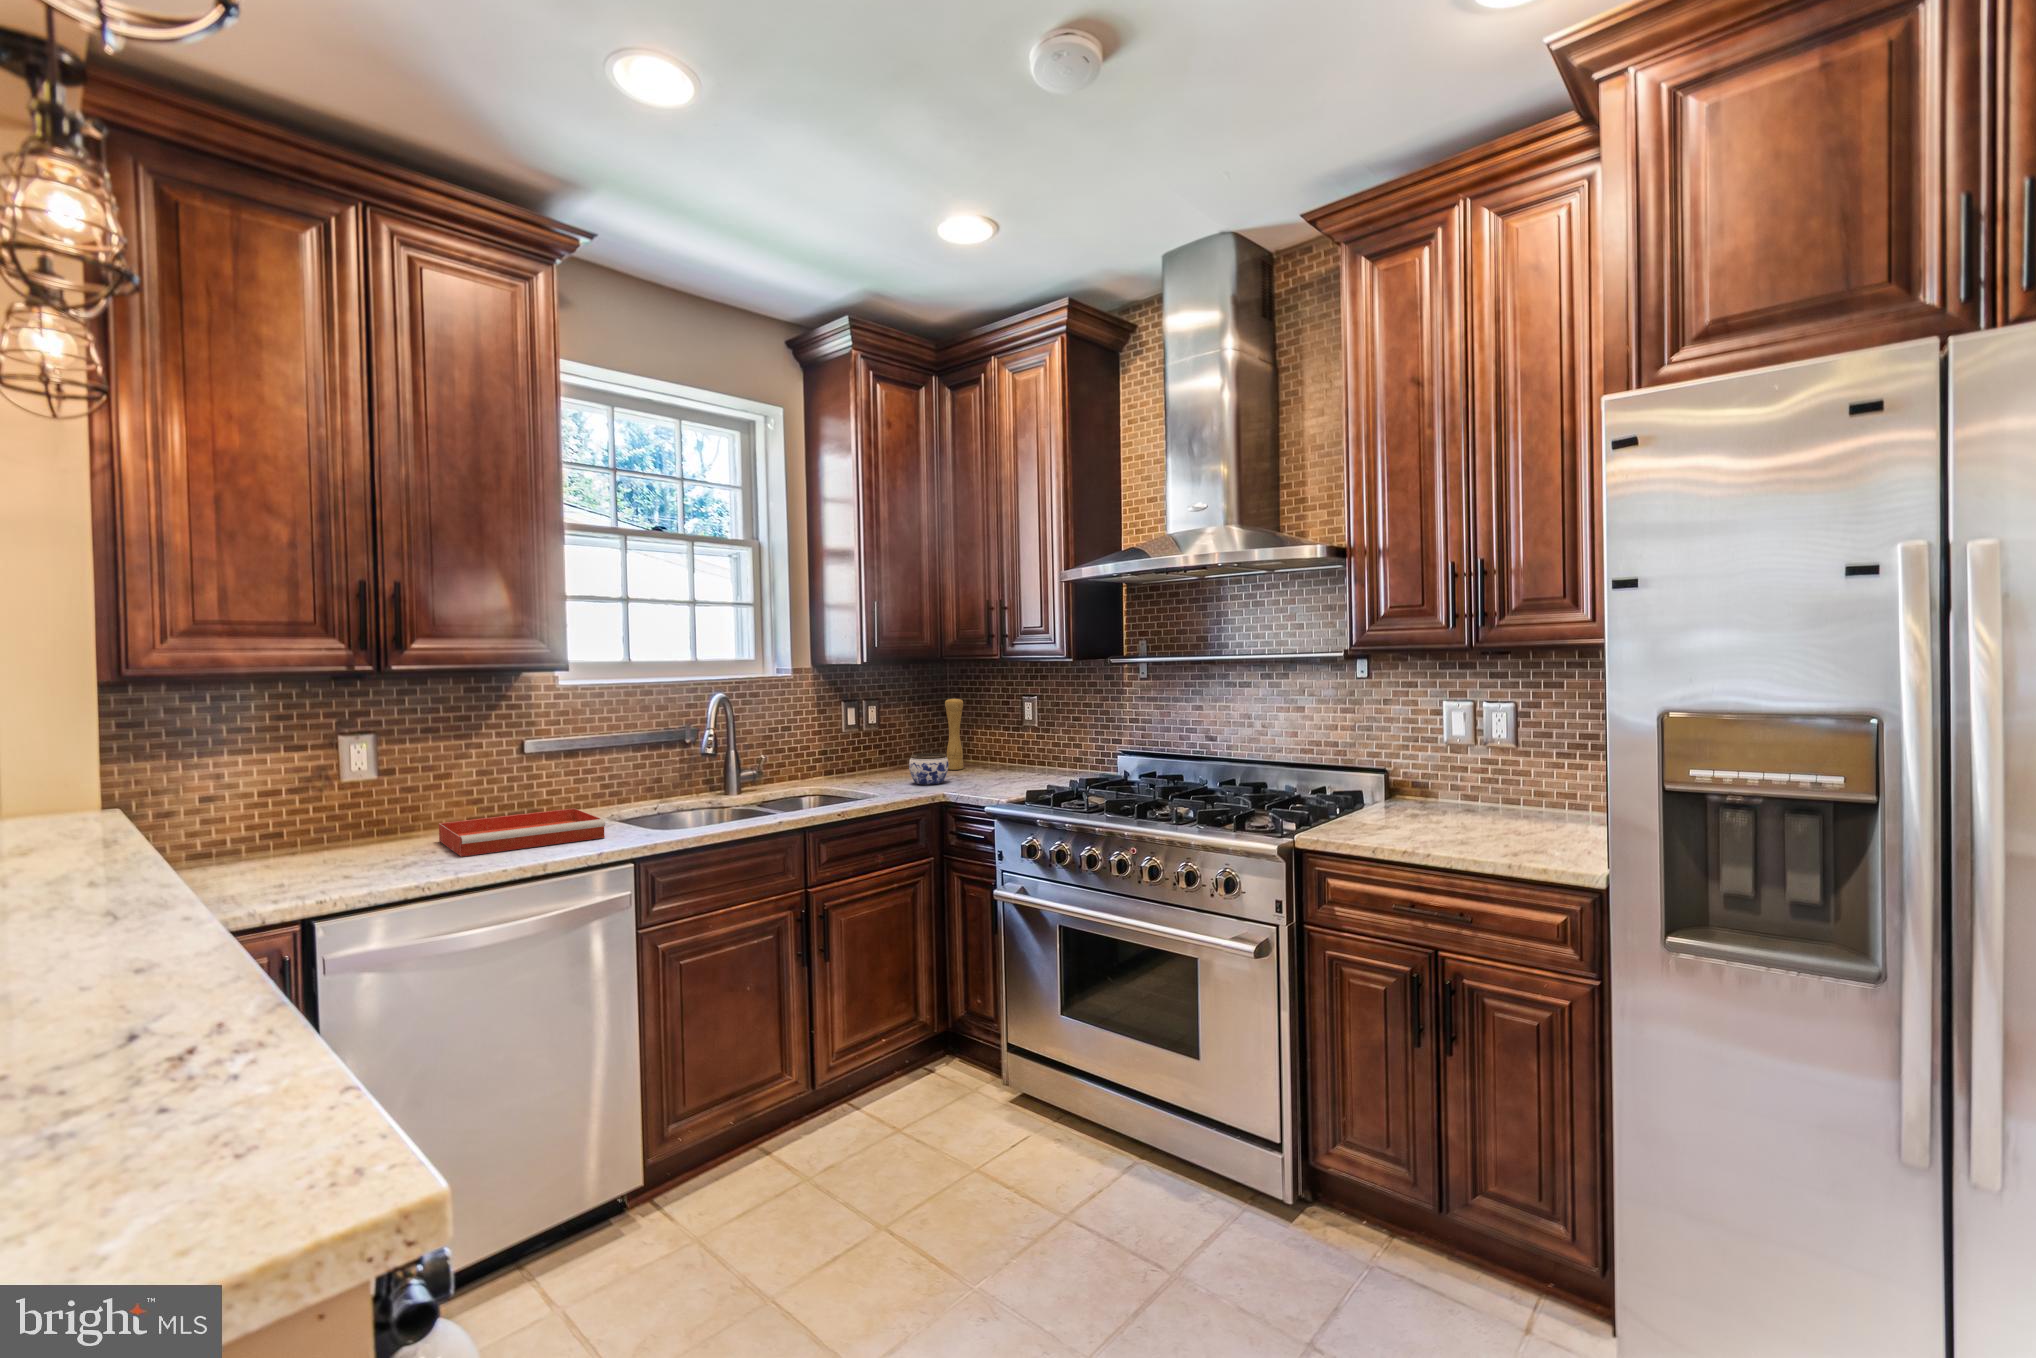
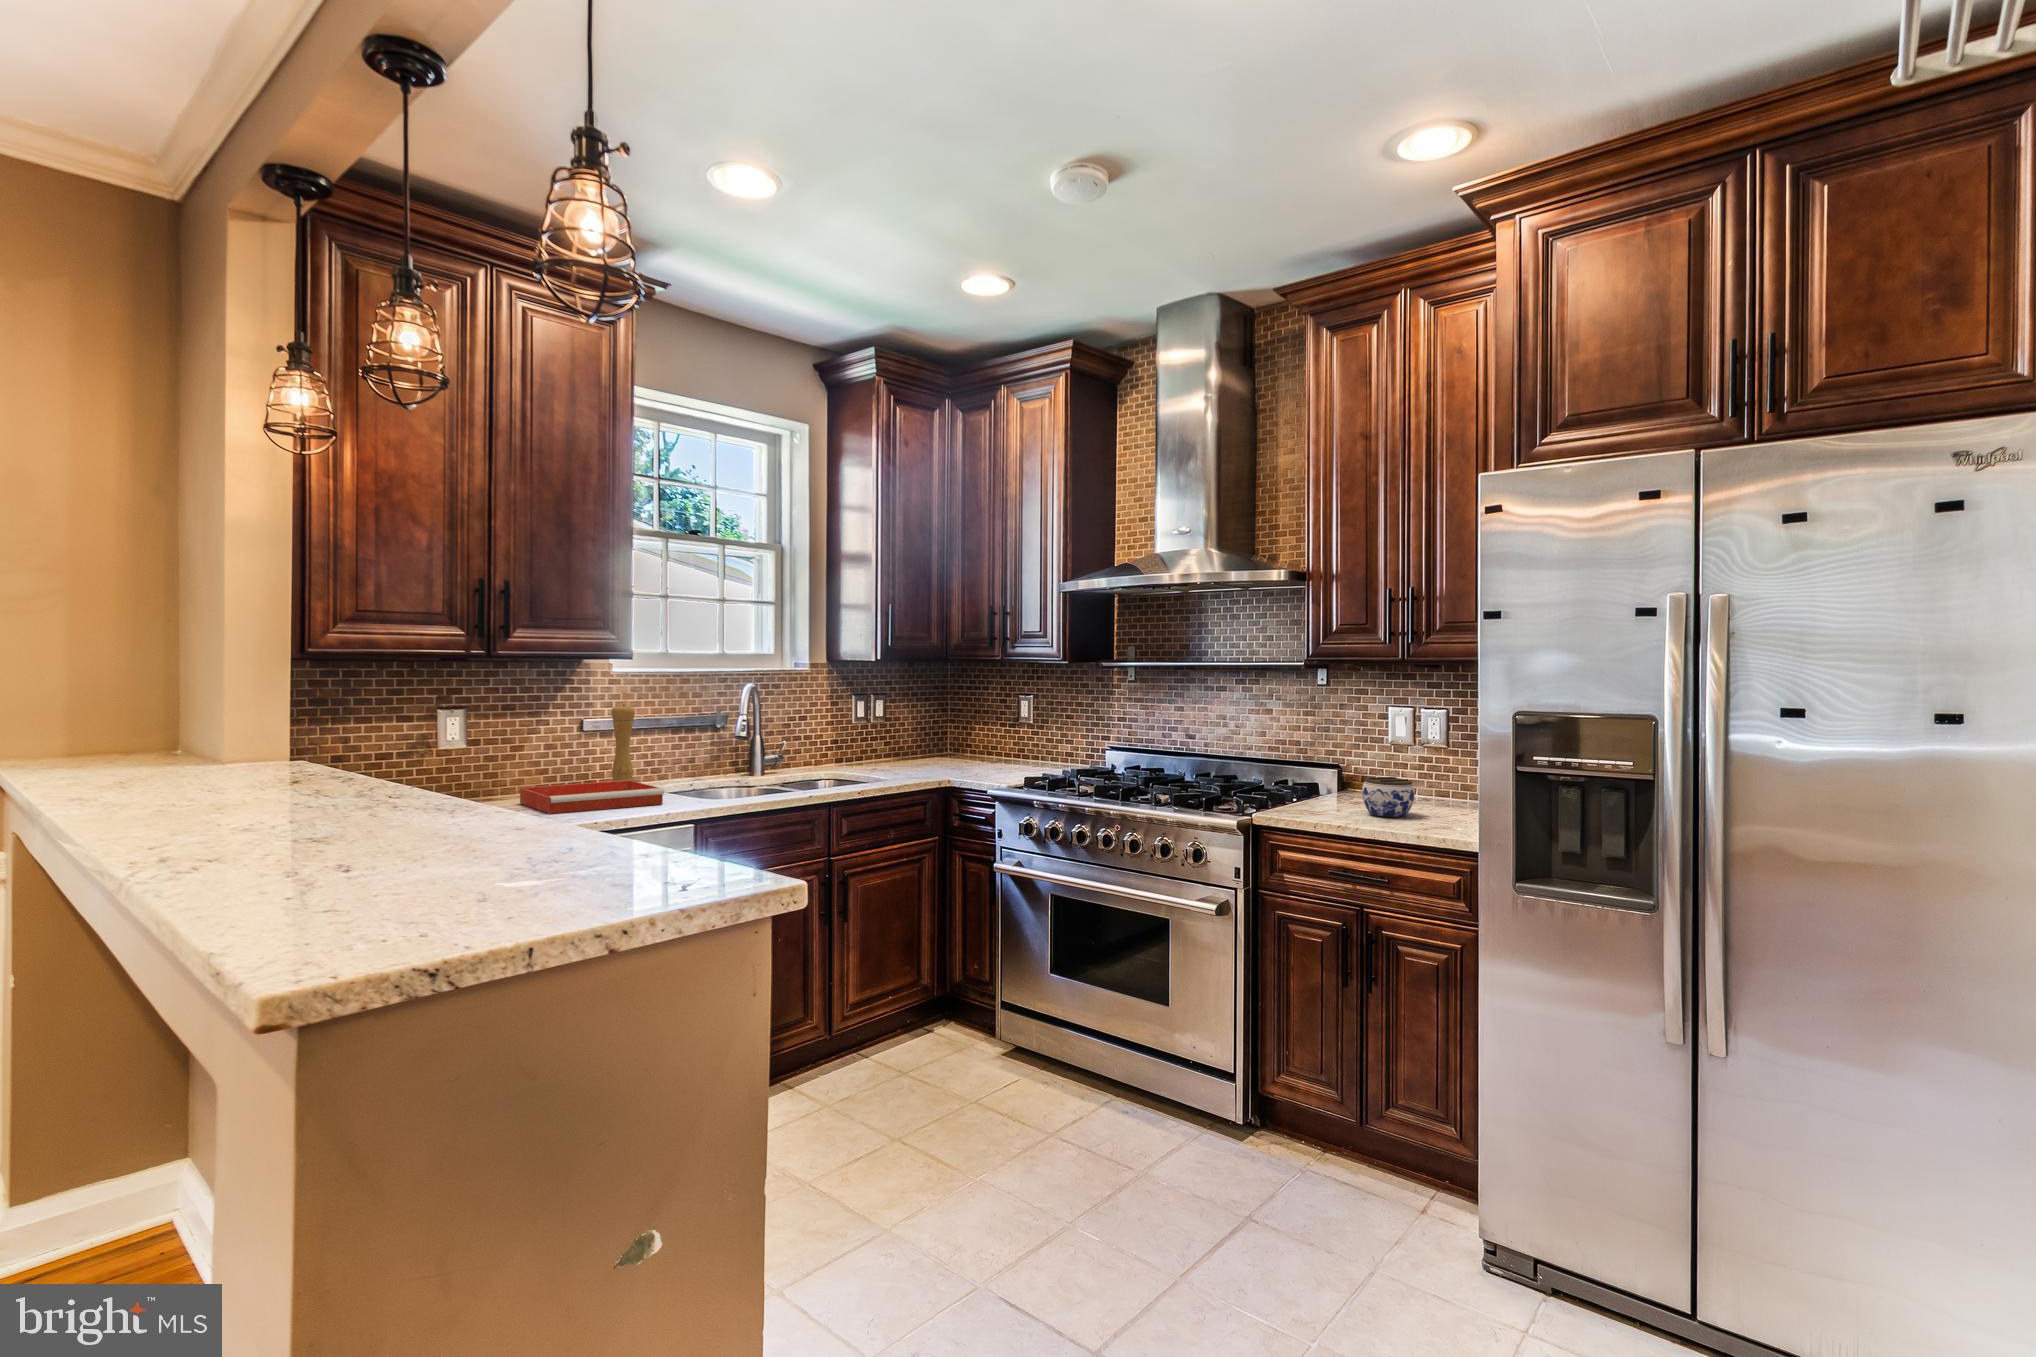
pepper mill: present [945,698,963,770] -> present [611,705,635,781]
jar: present [909,753,948,785] -> present [1362,777,1415,817]

